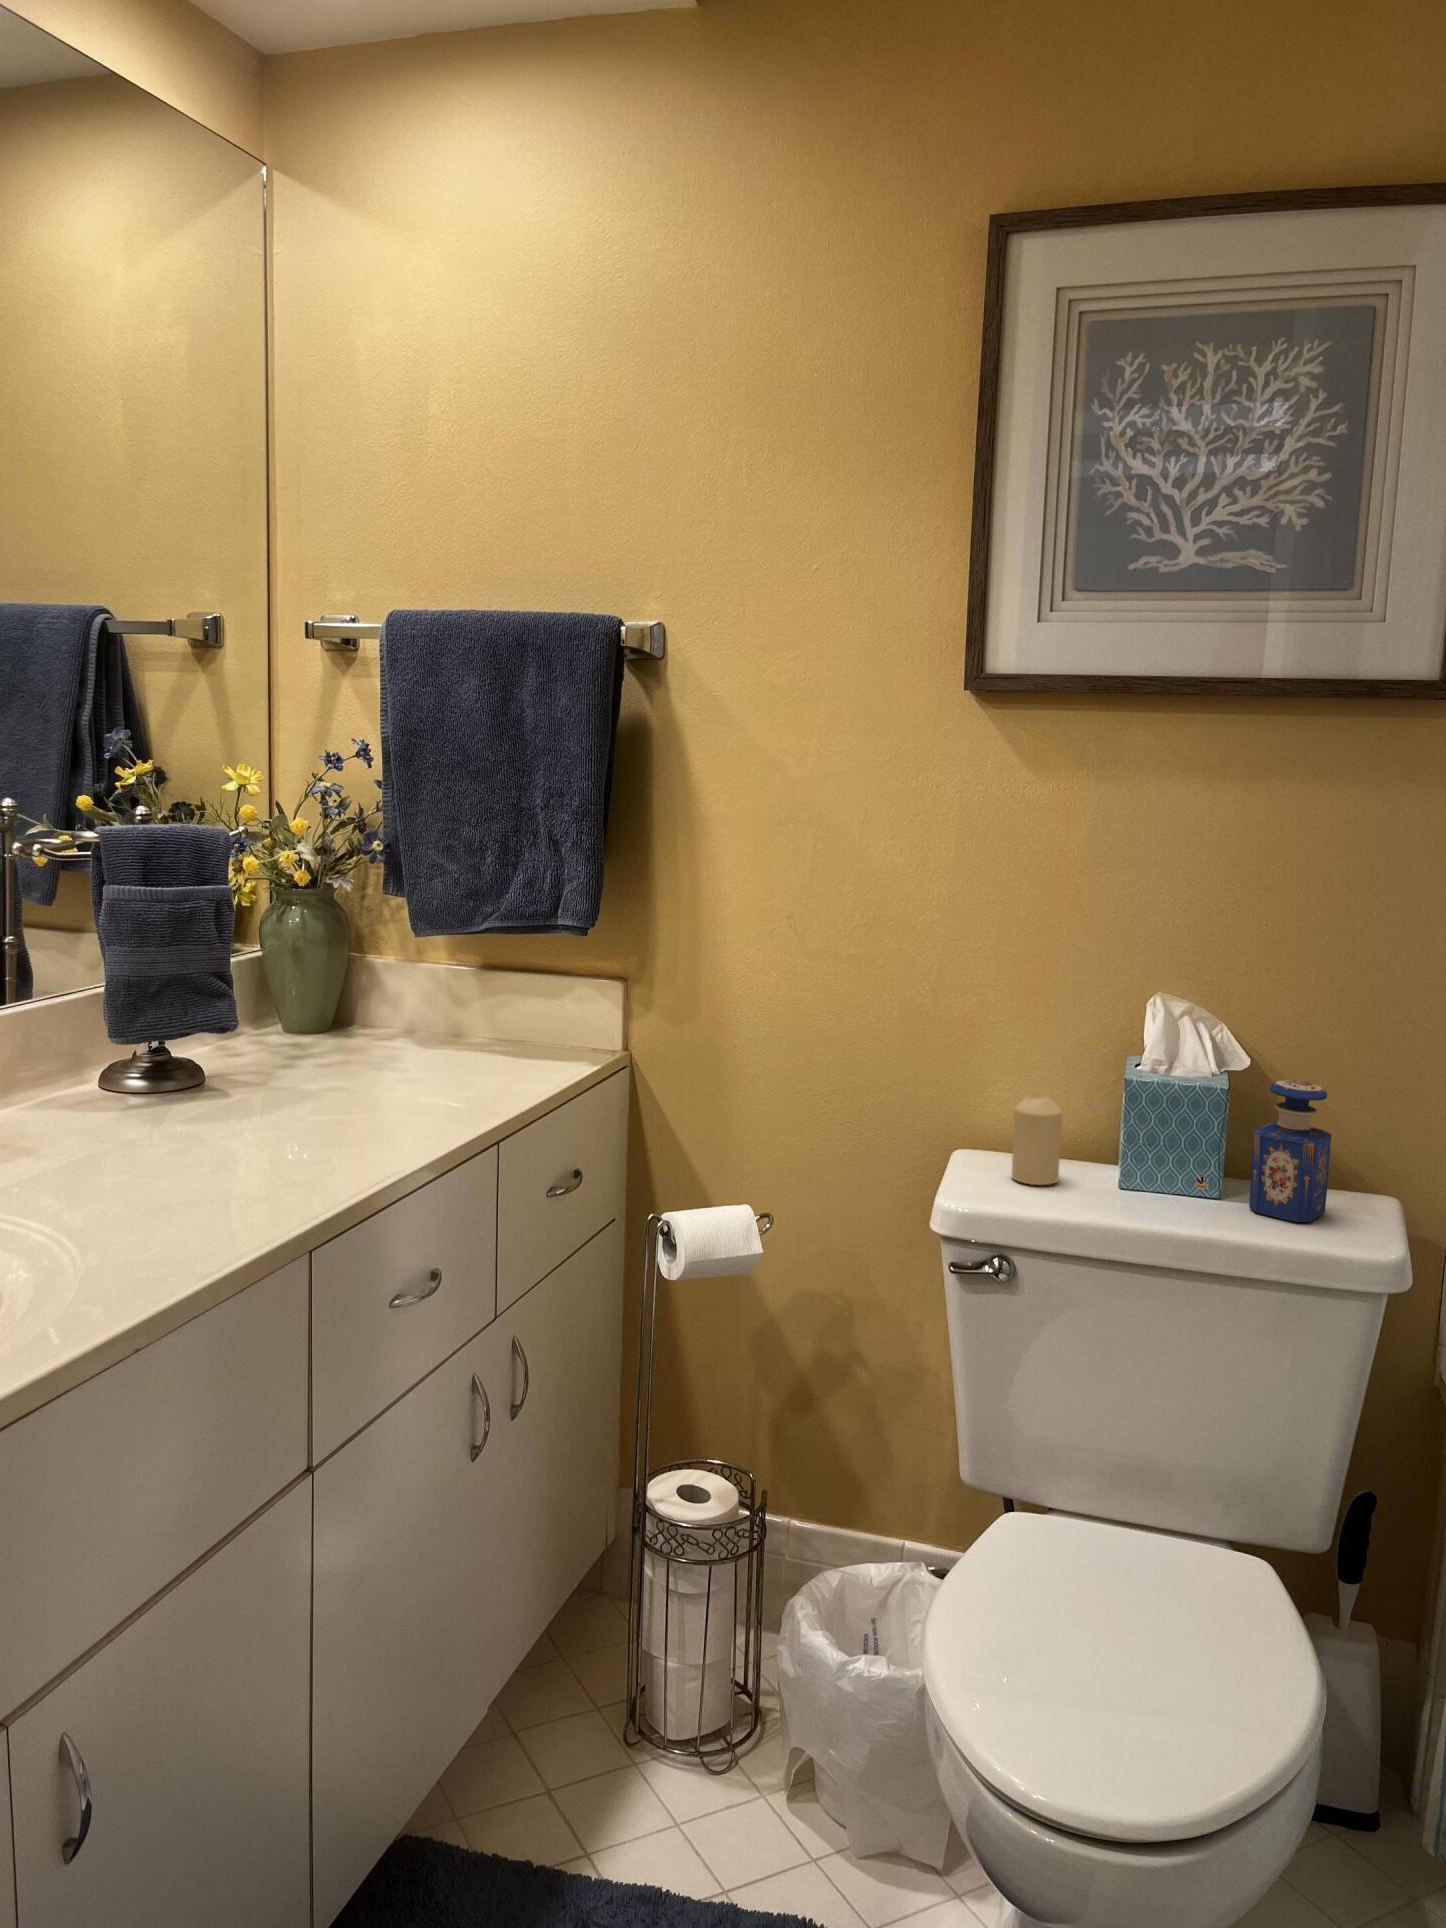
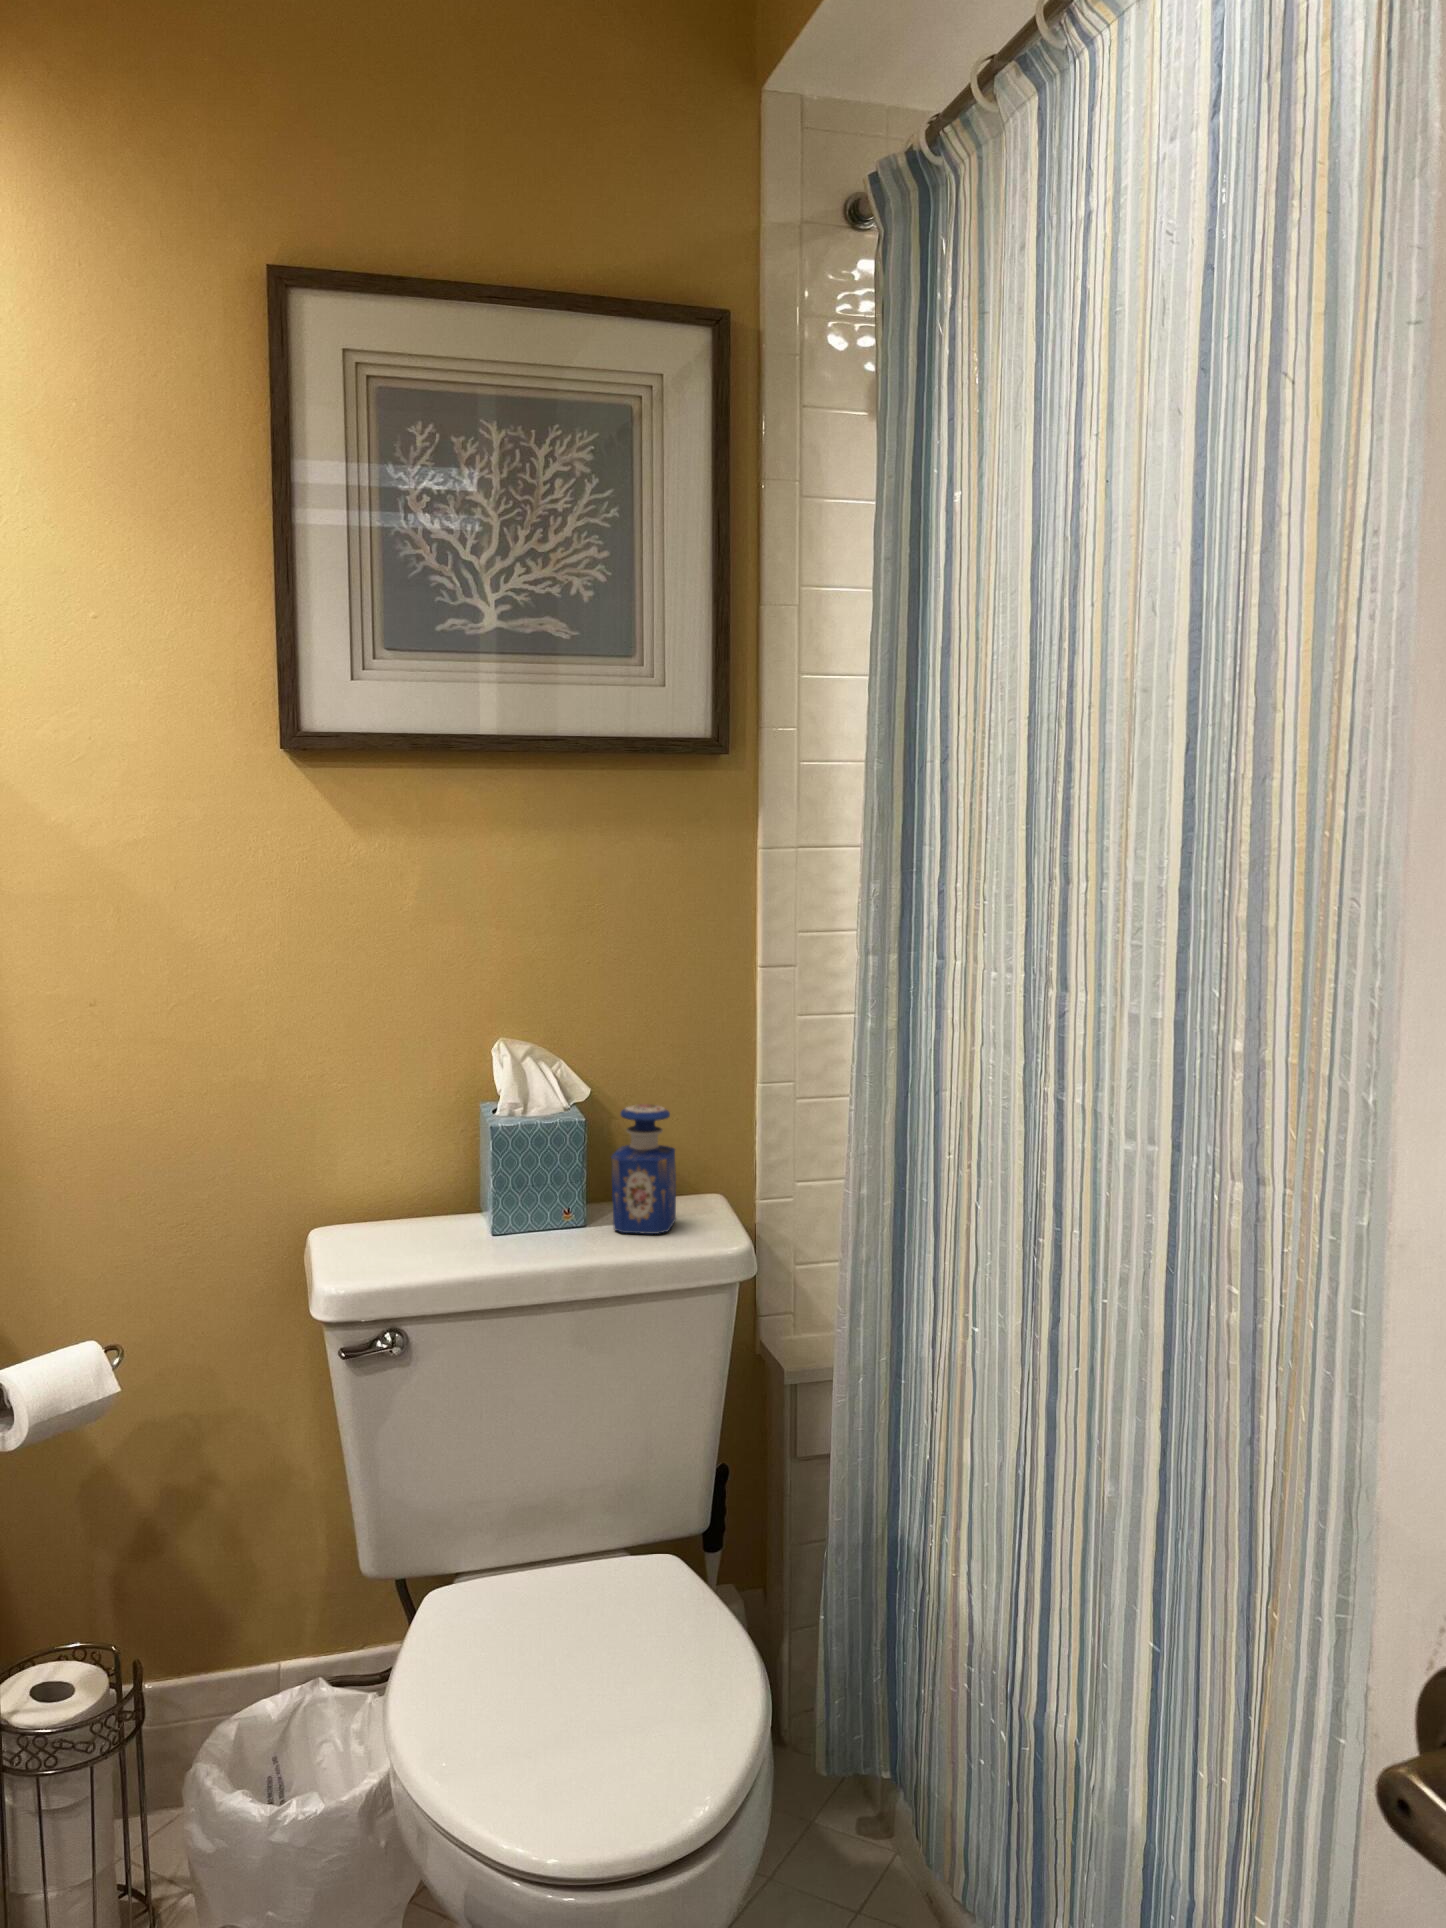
candle: present [1012,1095,1062,1185] -> none [384,1158,434,1250]

